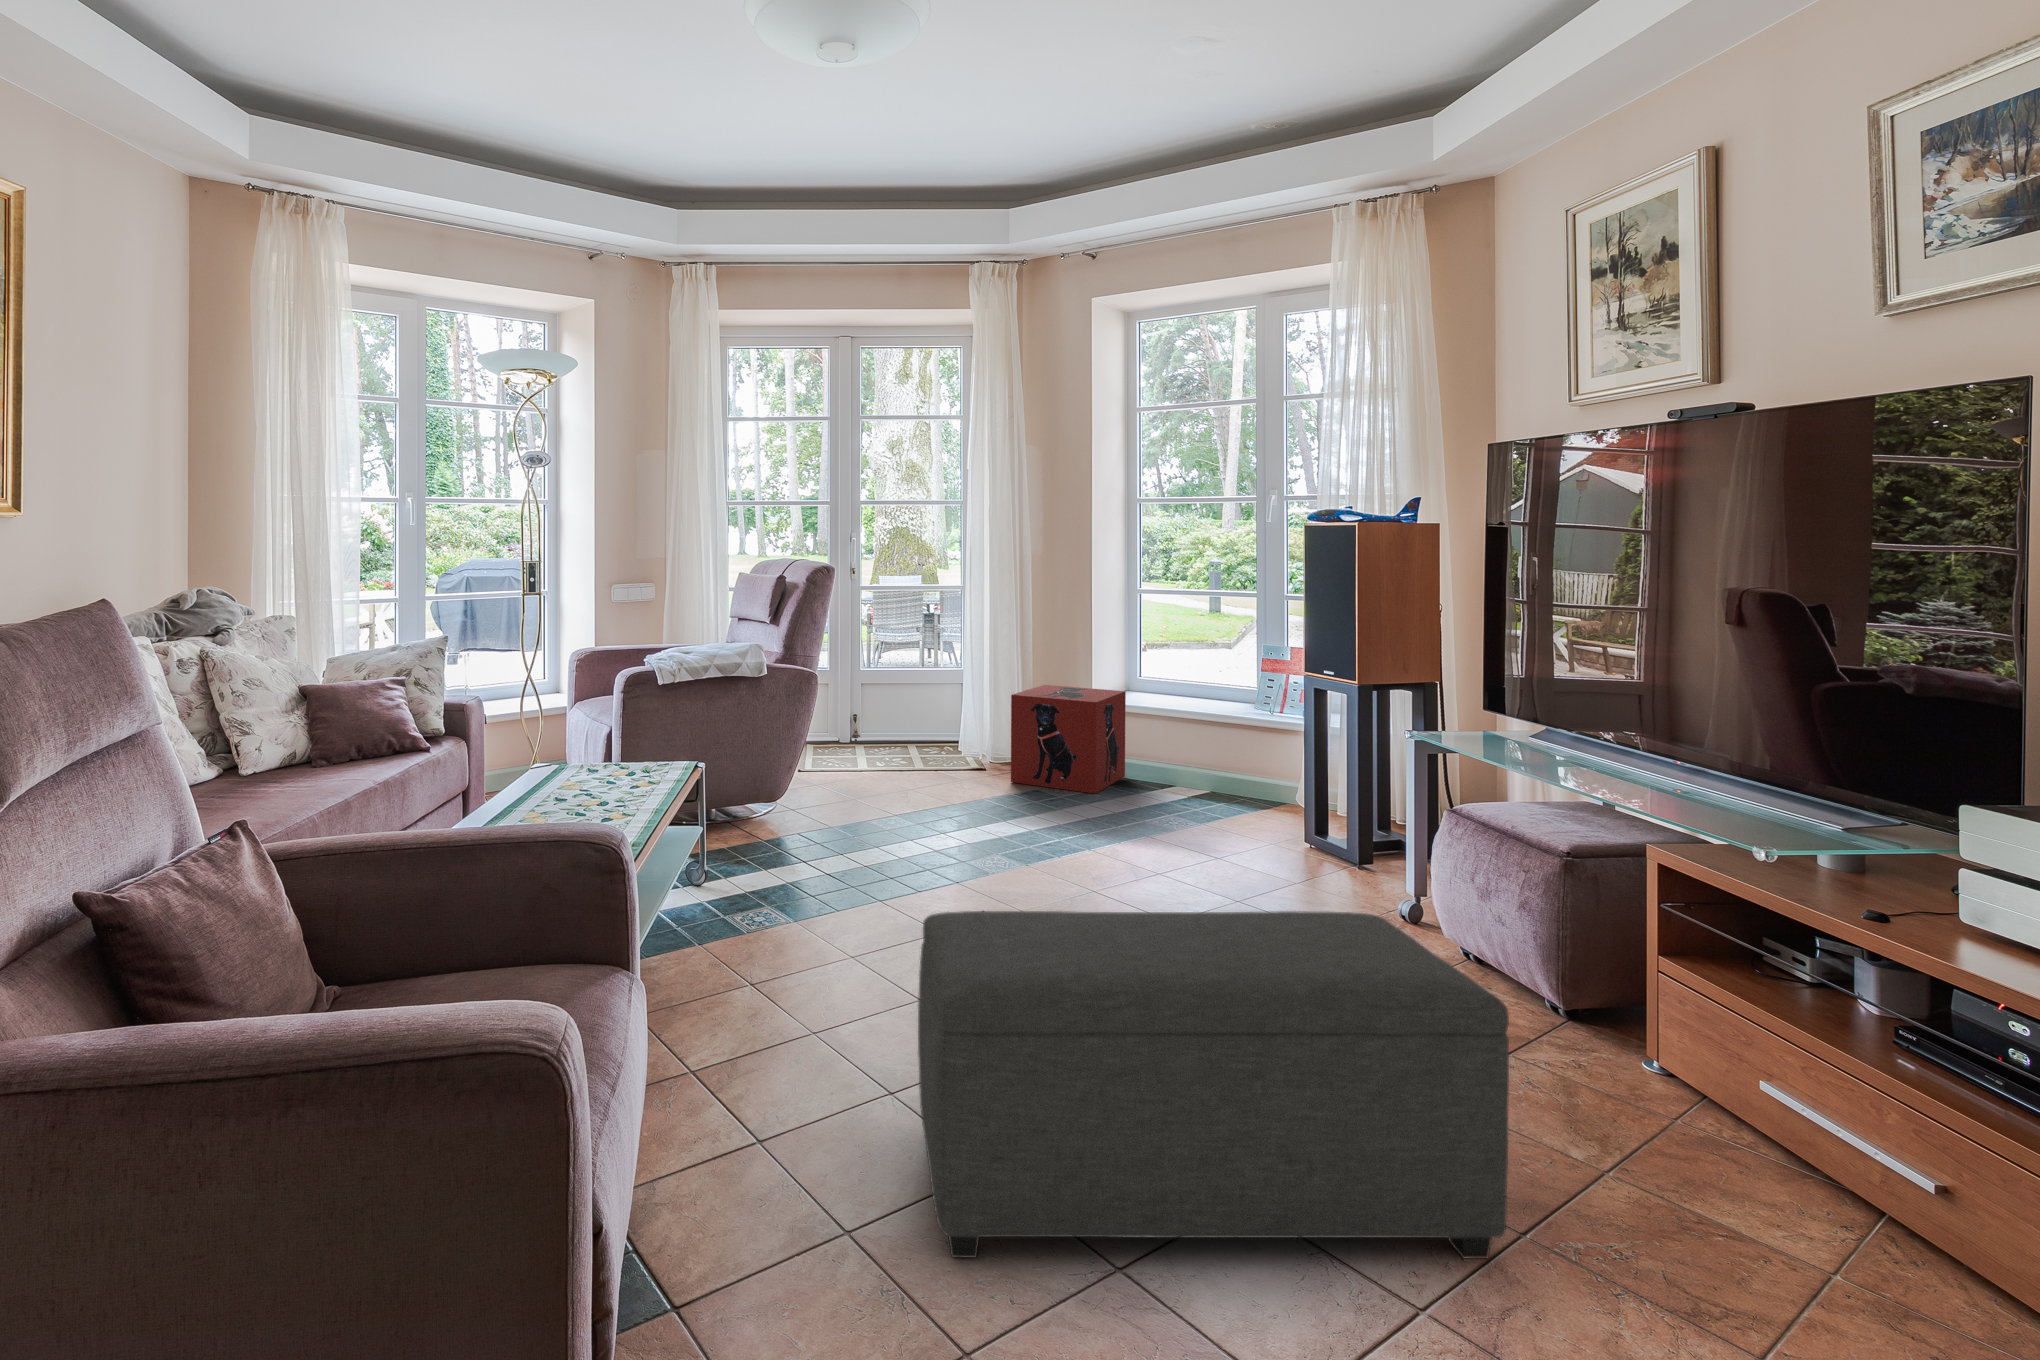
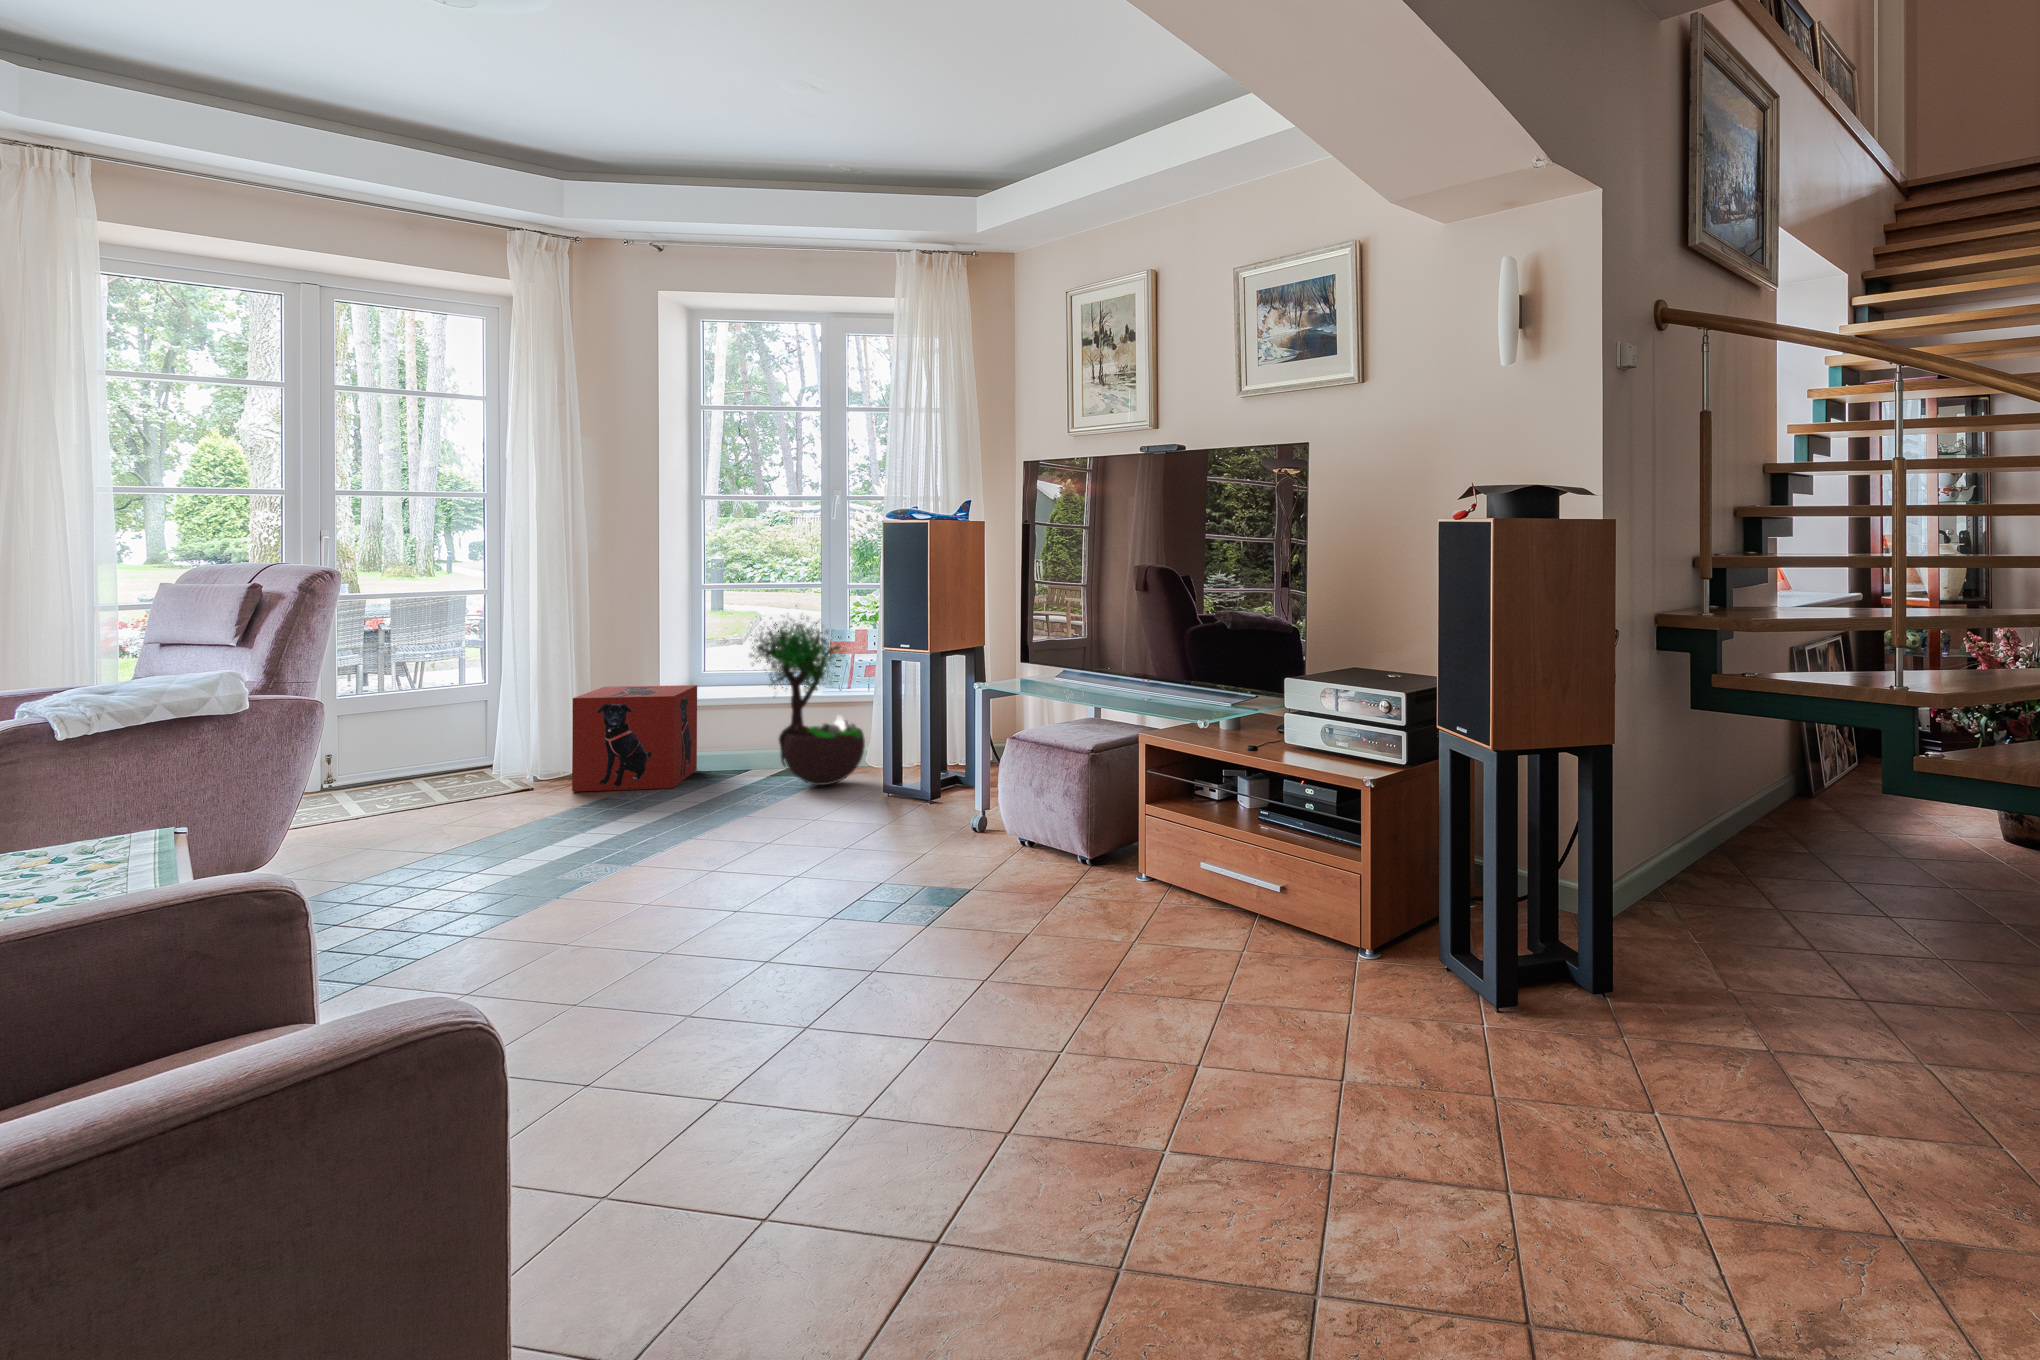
potted tree: none [1166,615,1291,818] -> present [750,605,865,785]
ottoman: present [918,911,1509,1259] -> none [629,800,1097,1146]

